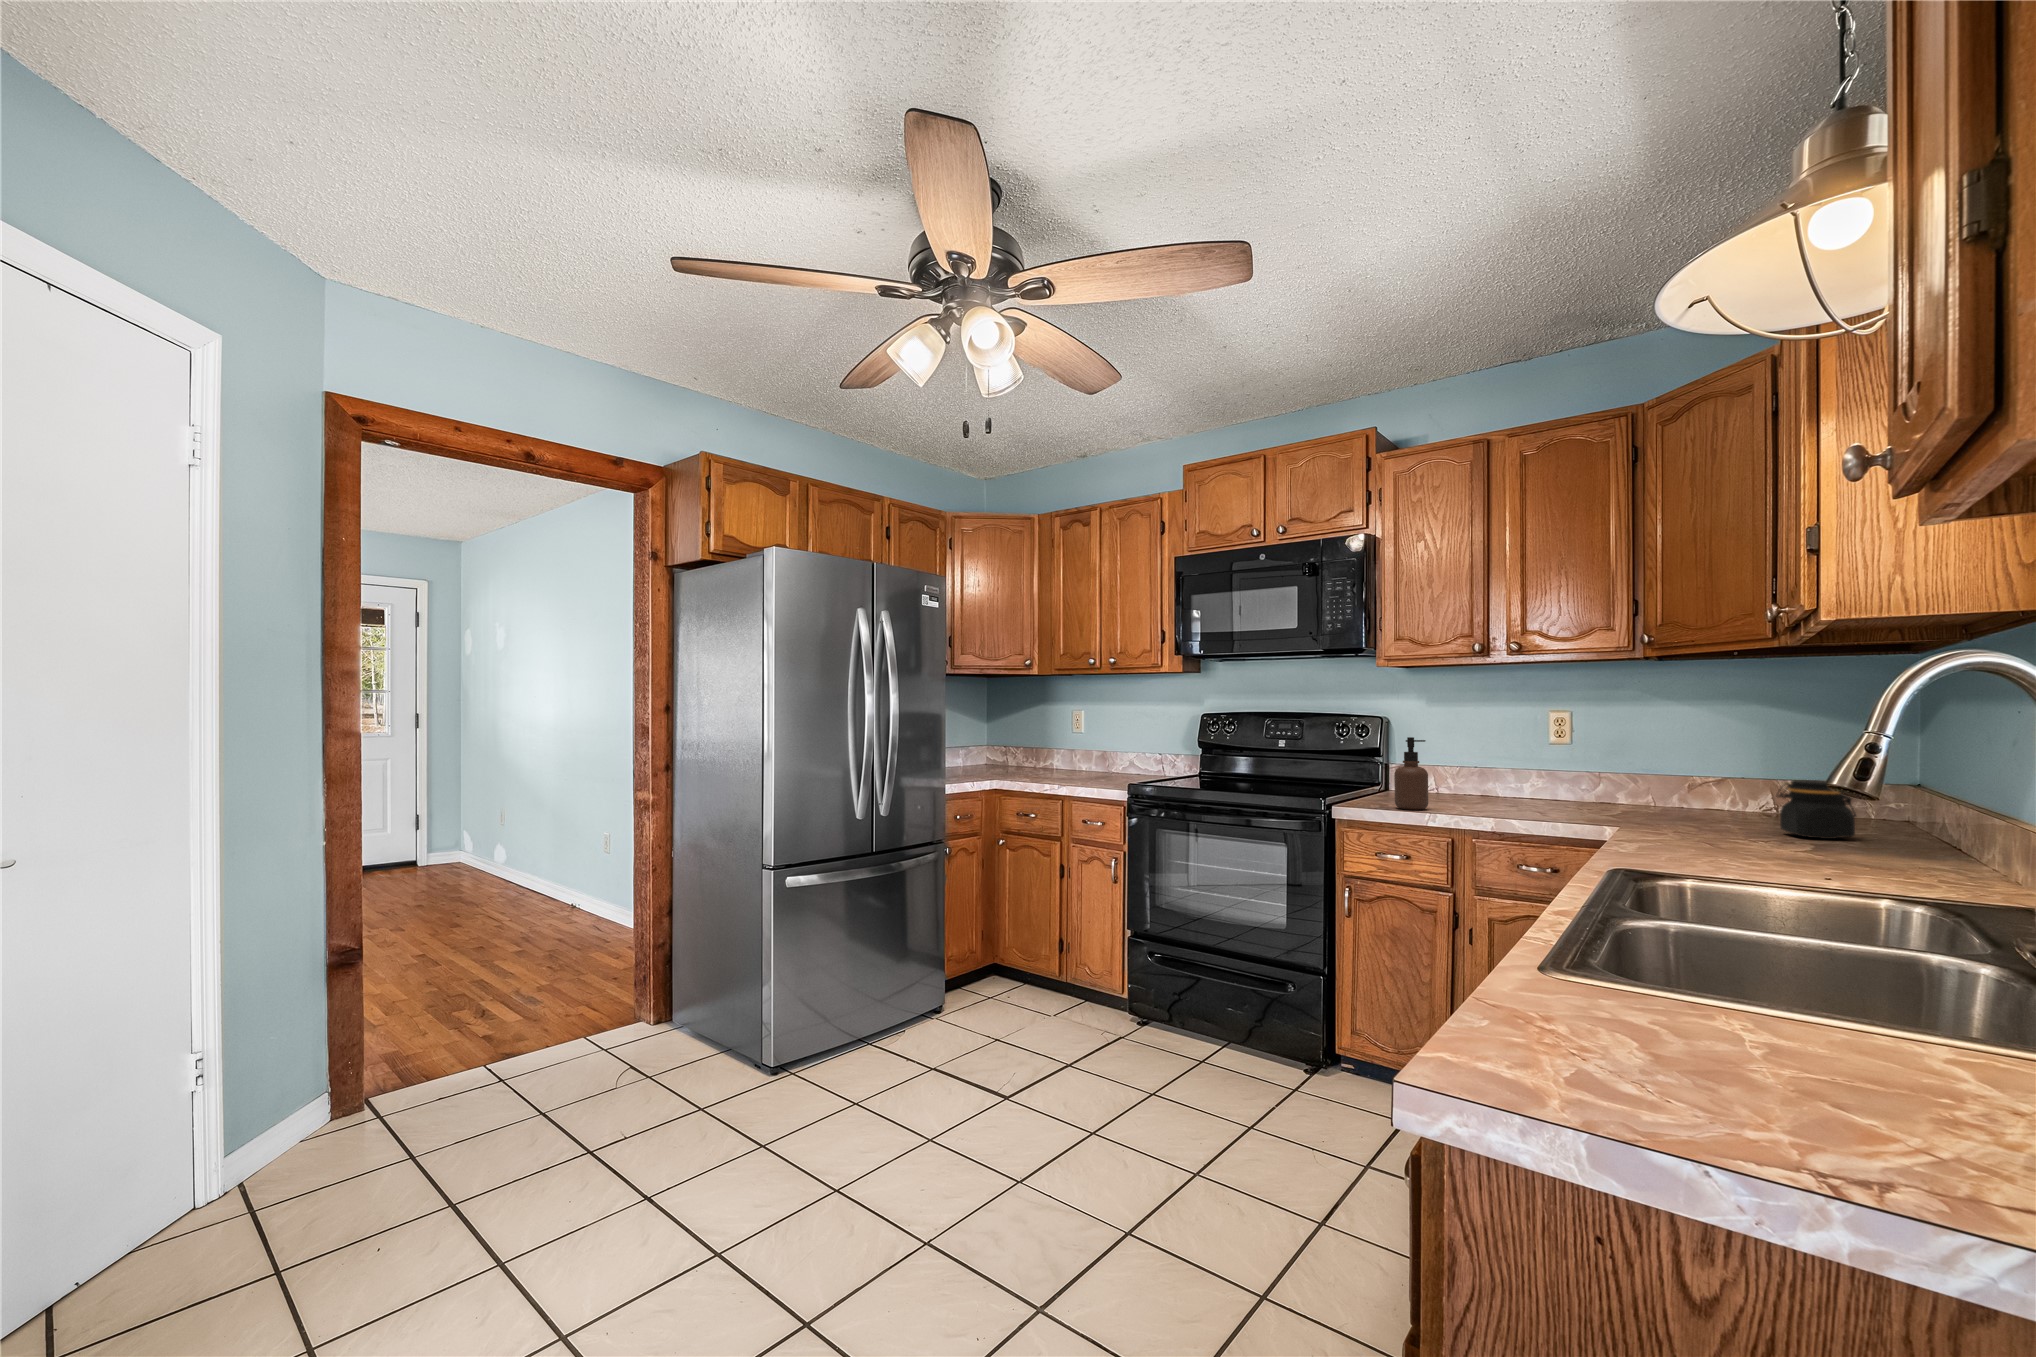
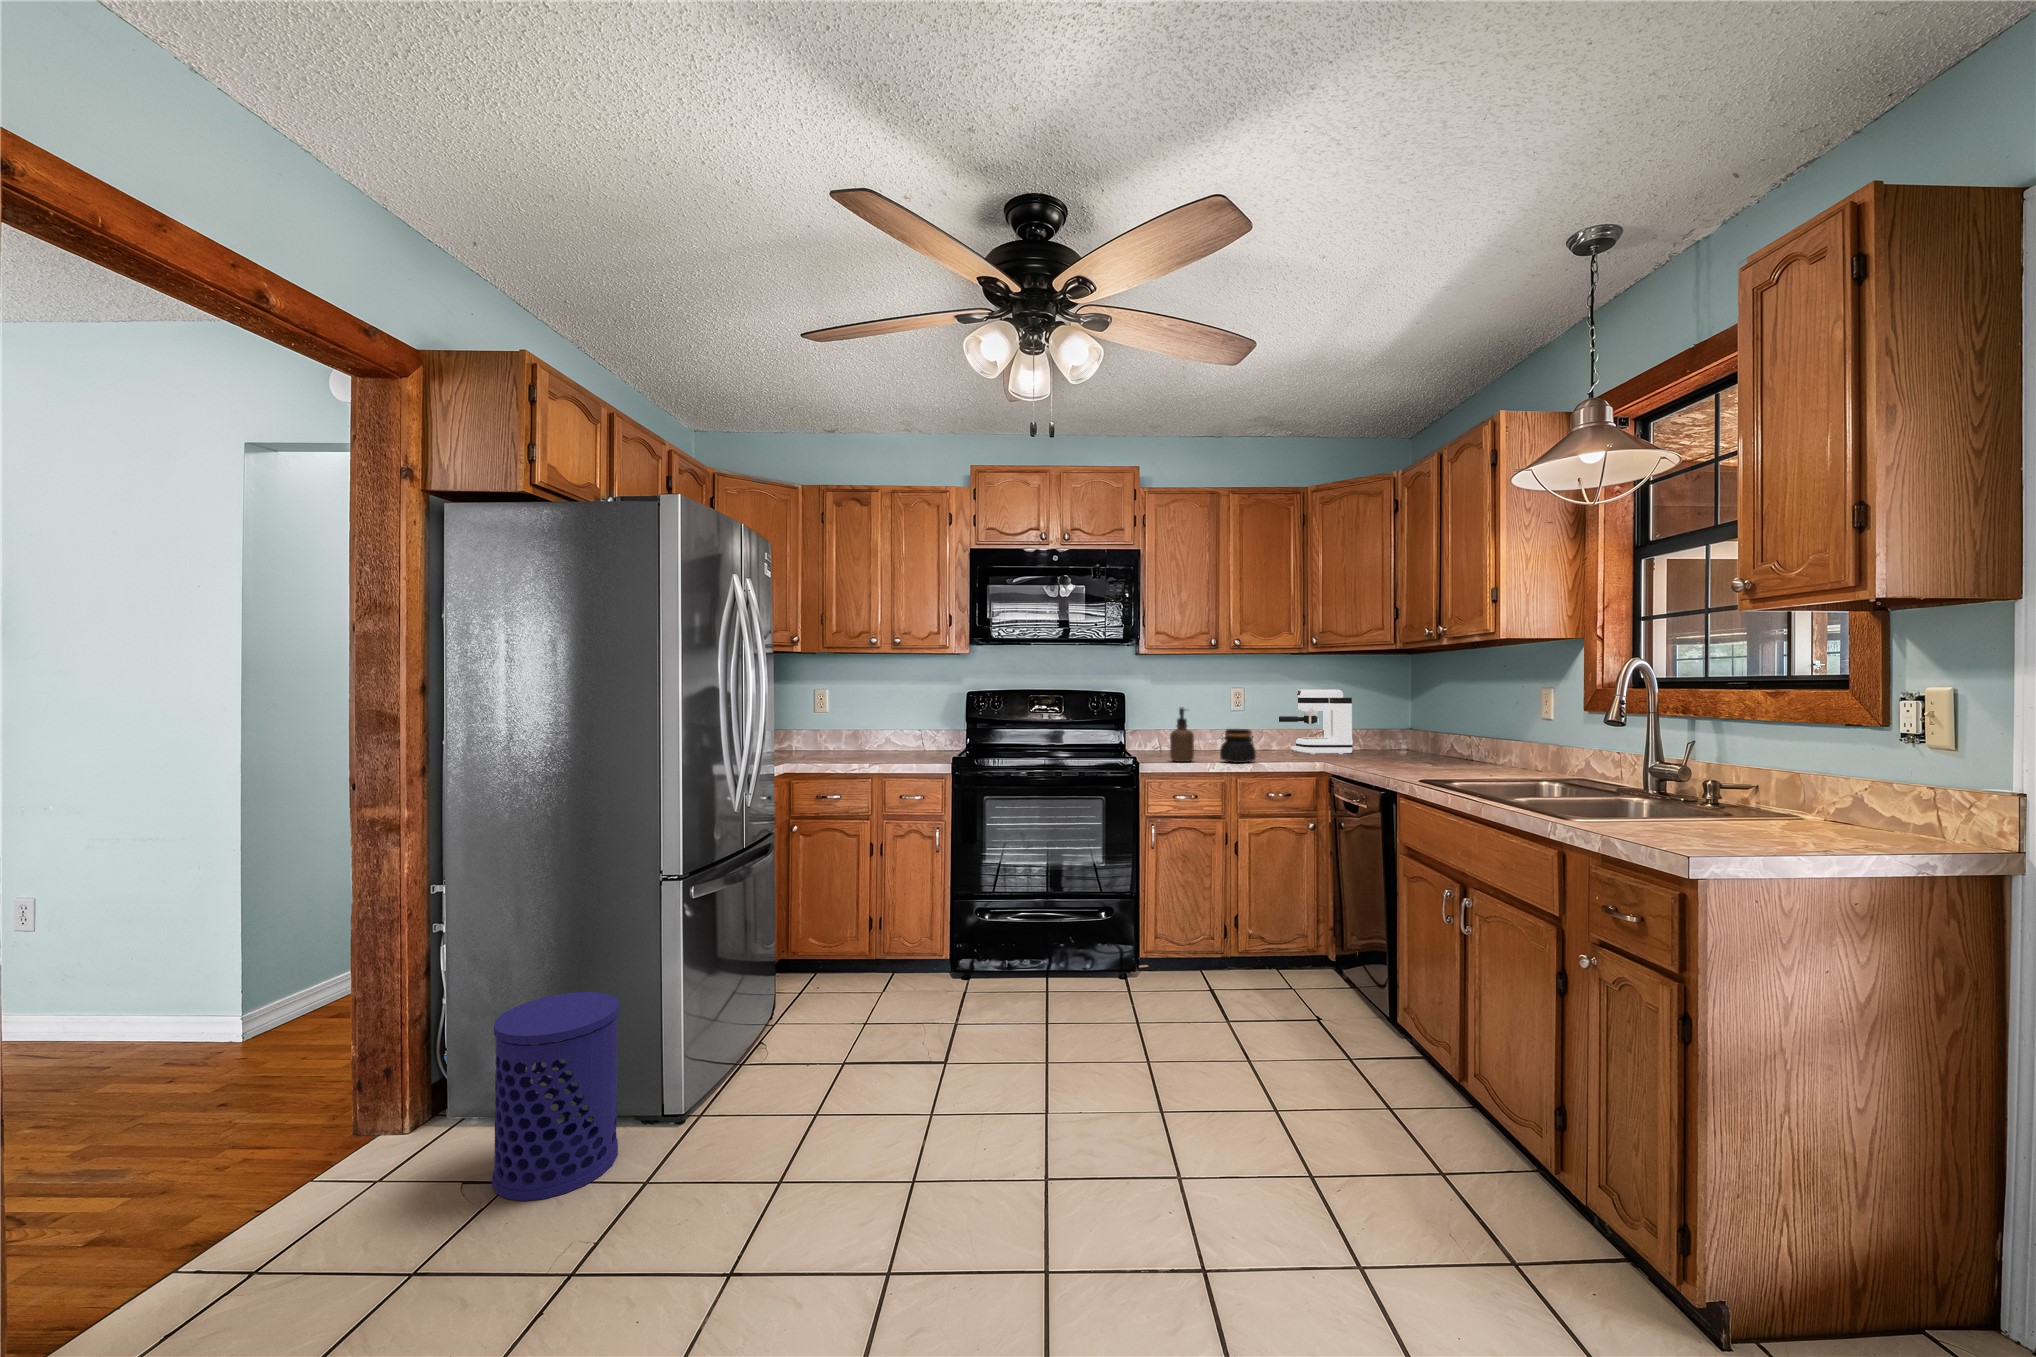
coffee maker: none [1633,714,1753,819] -> present [1279,690,1353,754]
jar: present [1776,780,1856,839] -> present [1220,729,1256,763]
waste bin: none [634,944,724,1089] -> present [492,992,619,1201]

